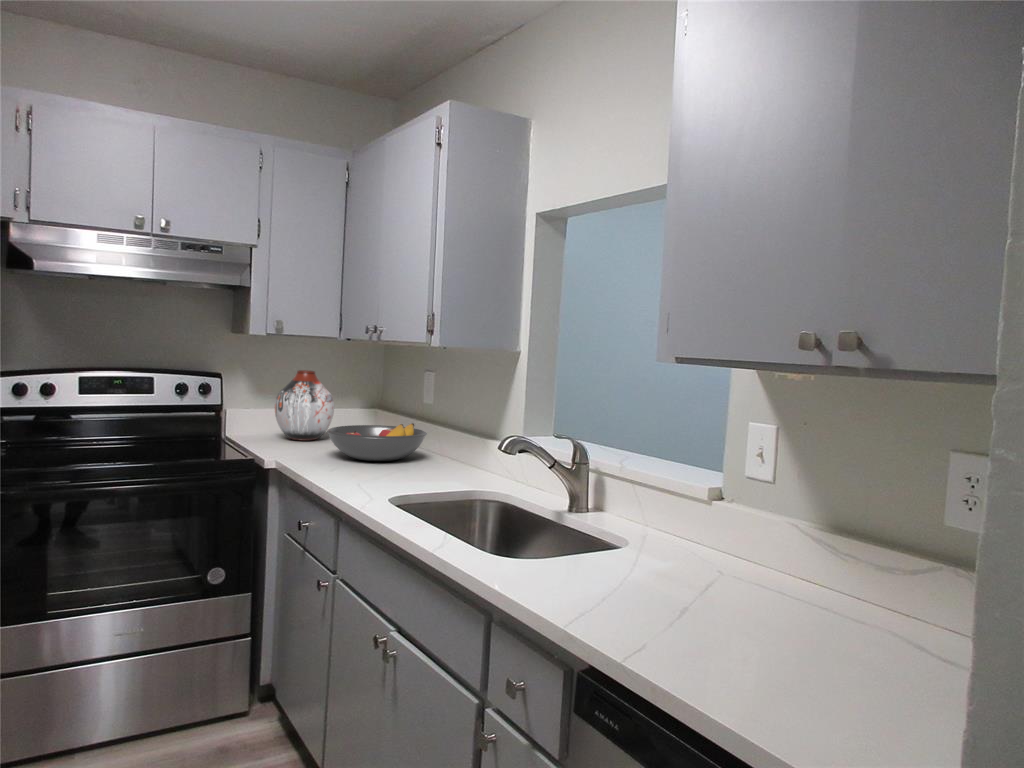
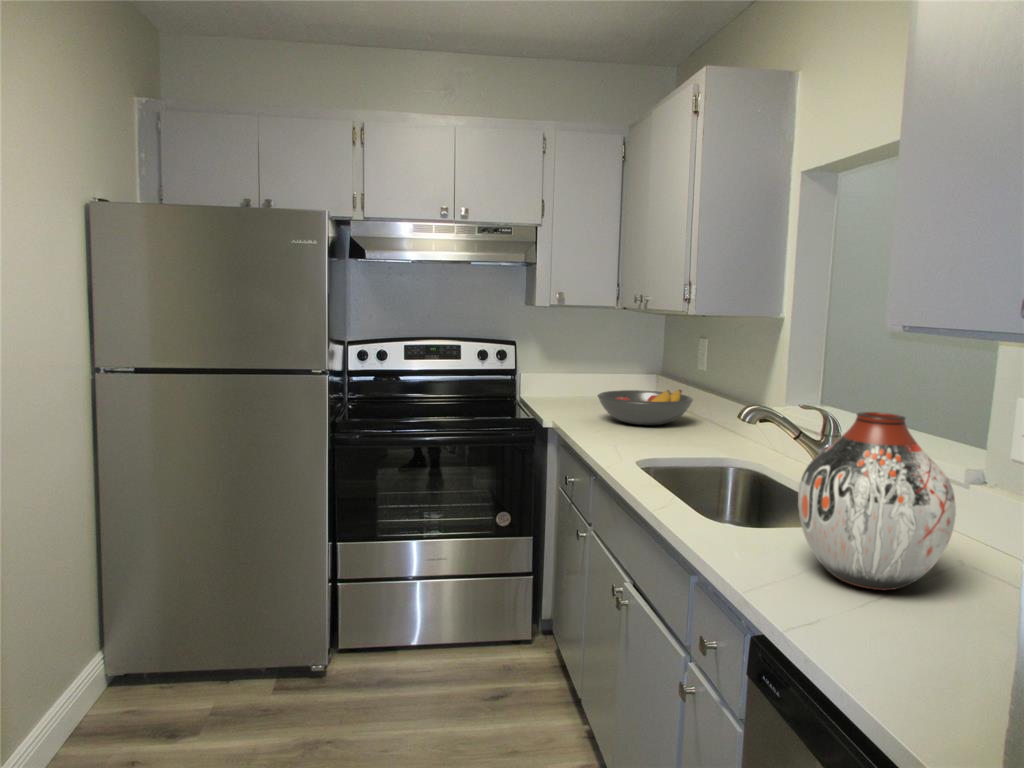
vase: present [275,370,334,441] -> present [798,412,956,590]

